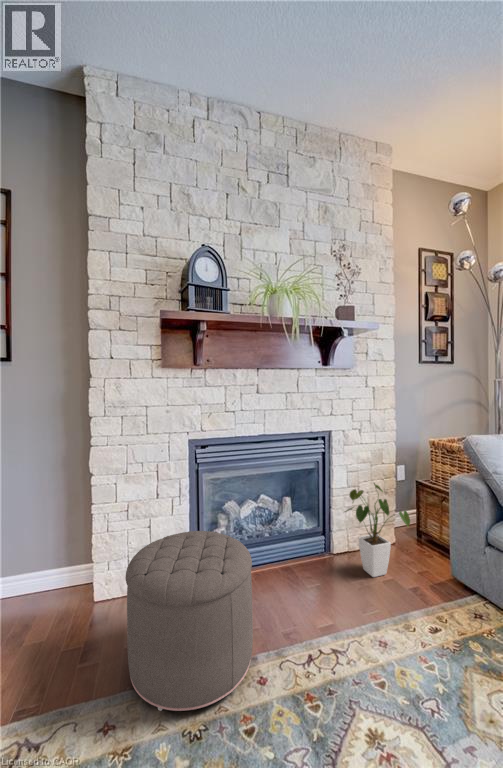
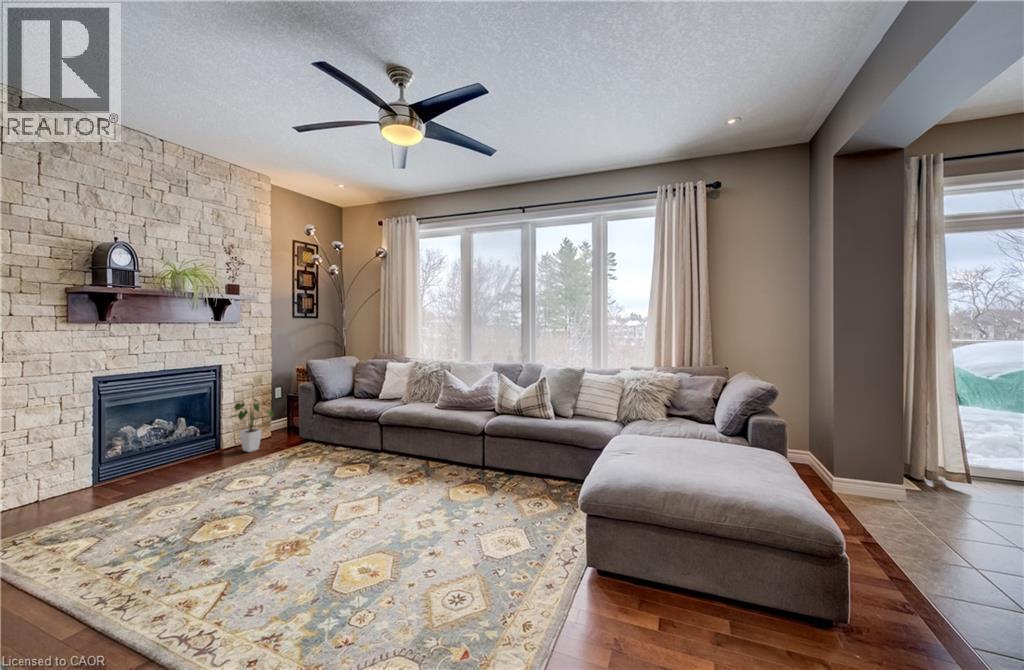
ottoman: present [125,531,253,711] -> none [68,432,168,519]

